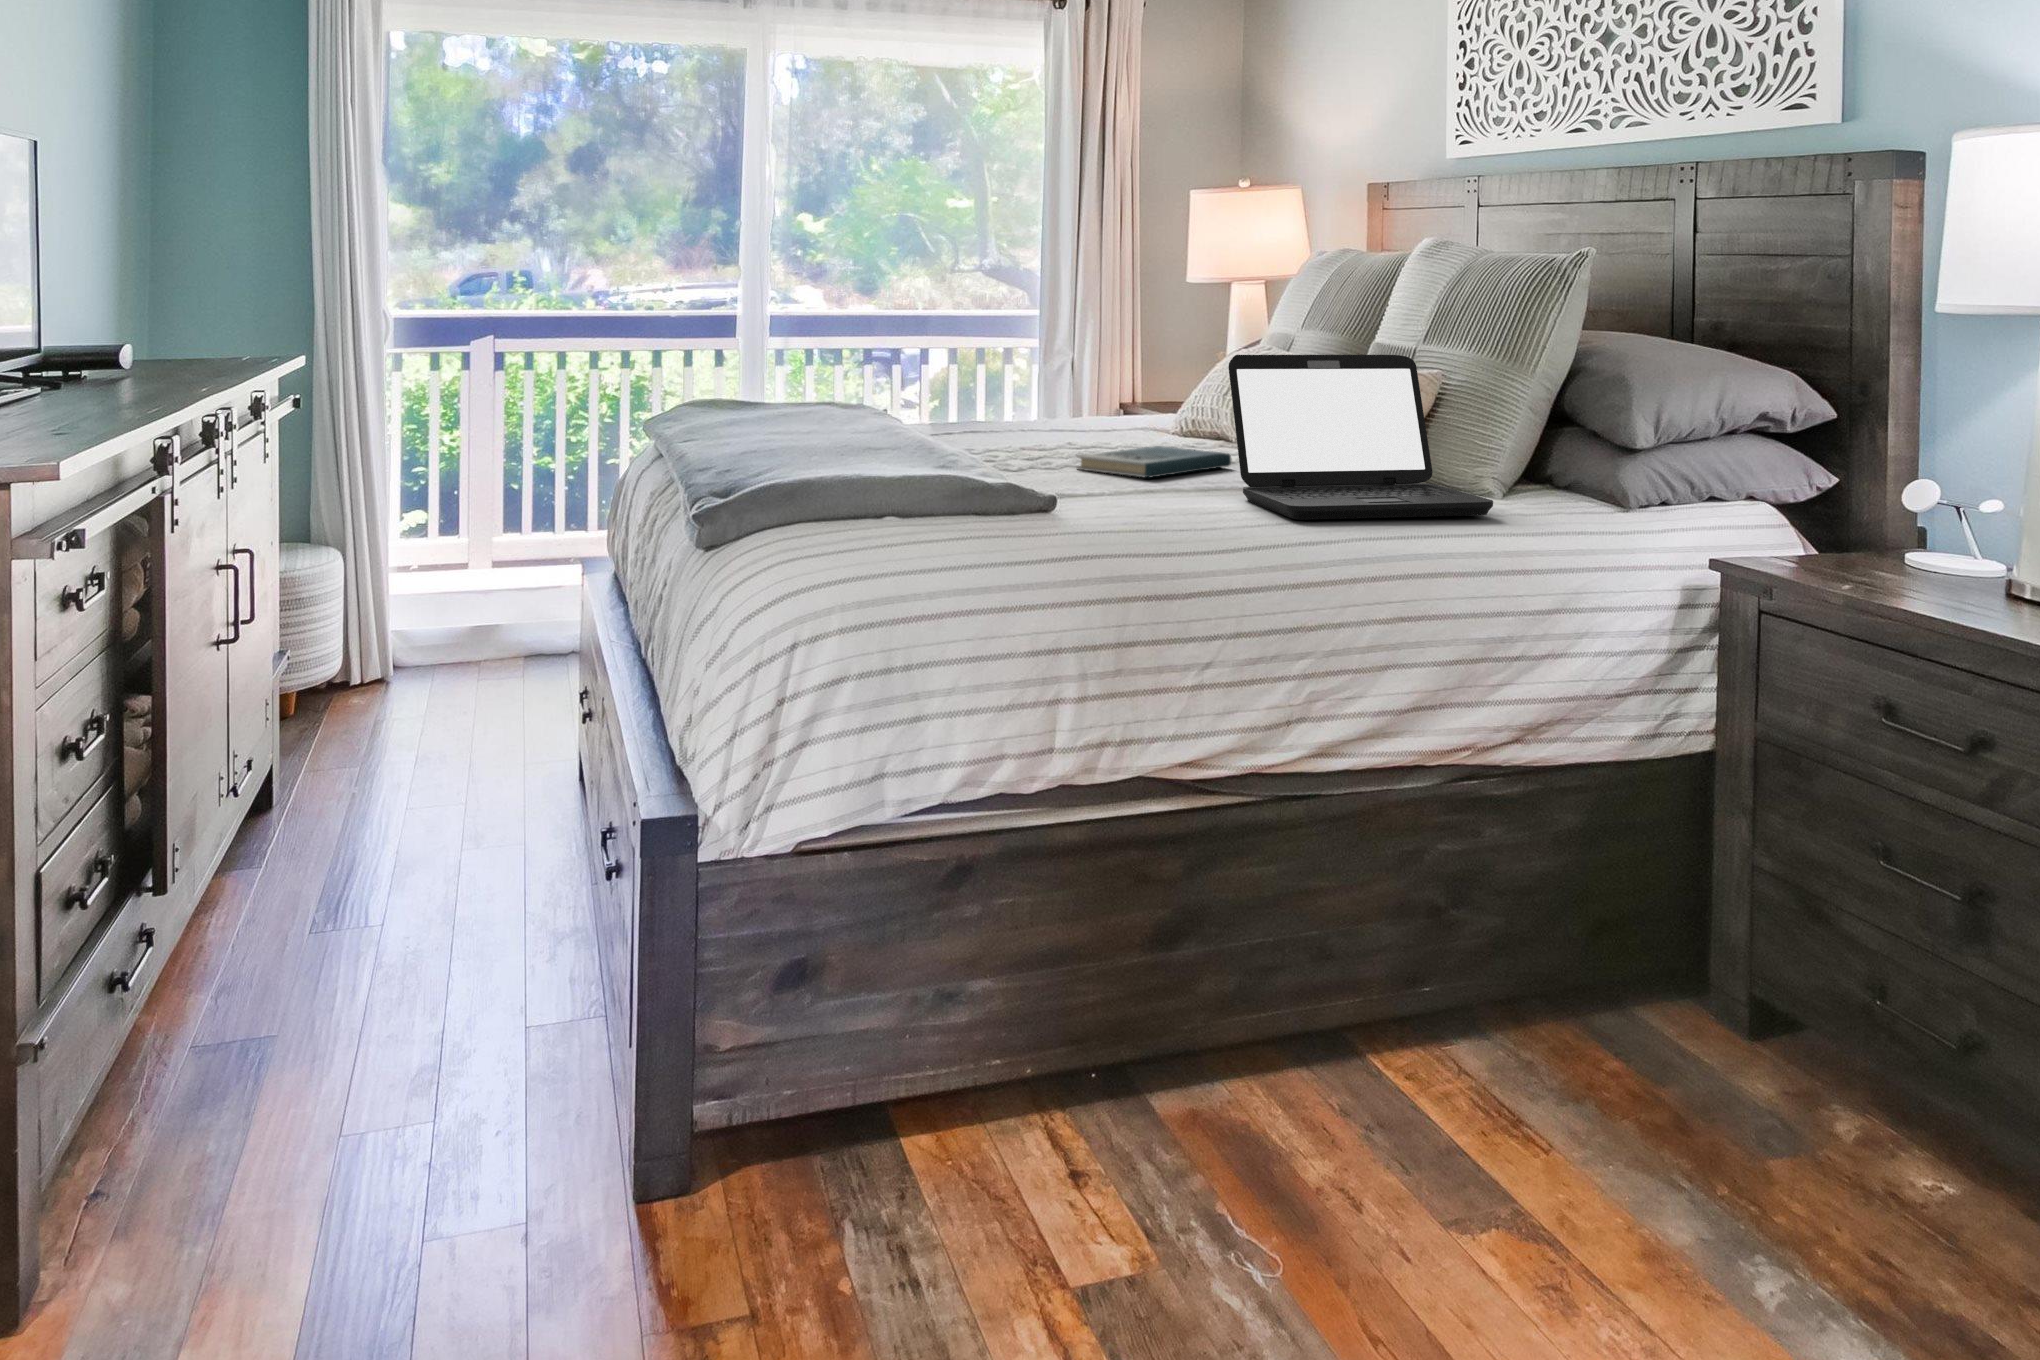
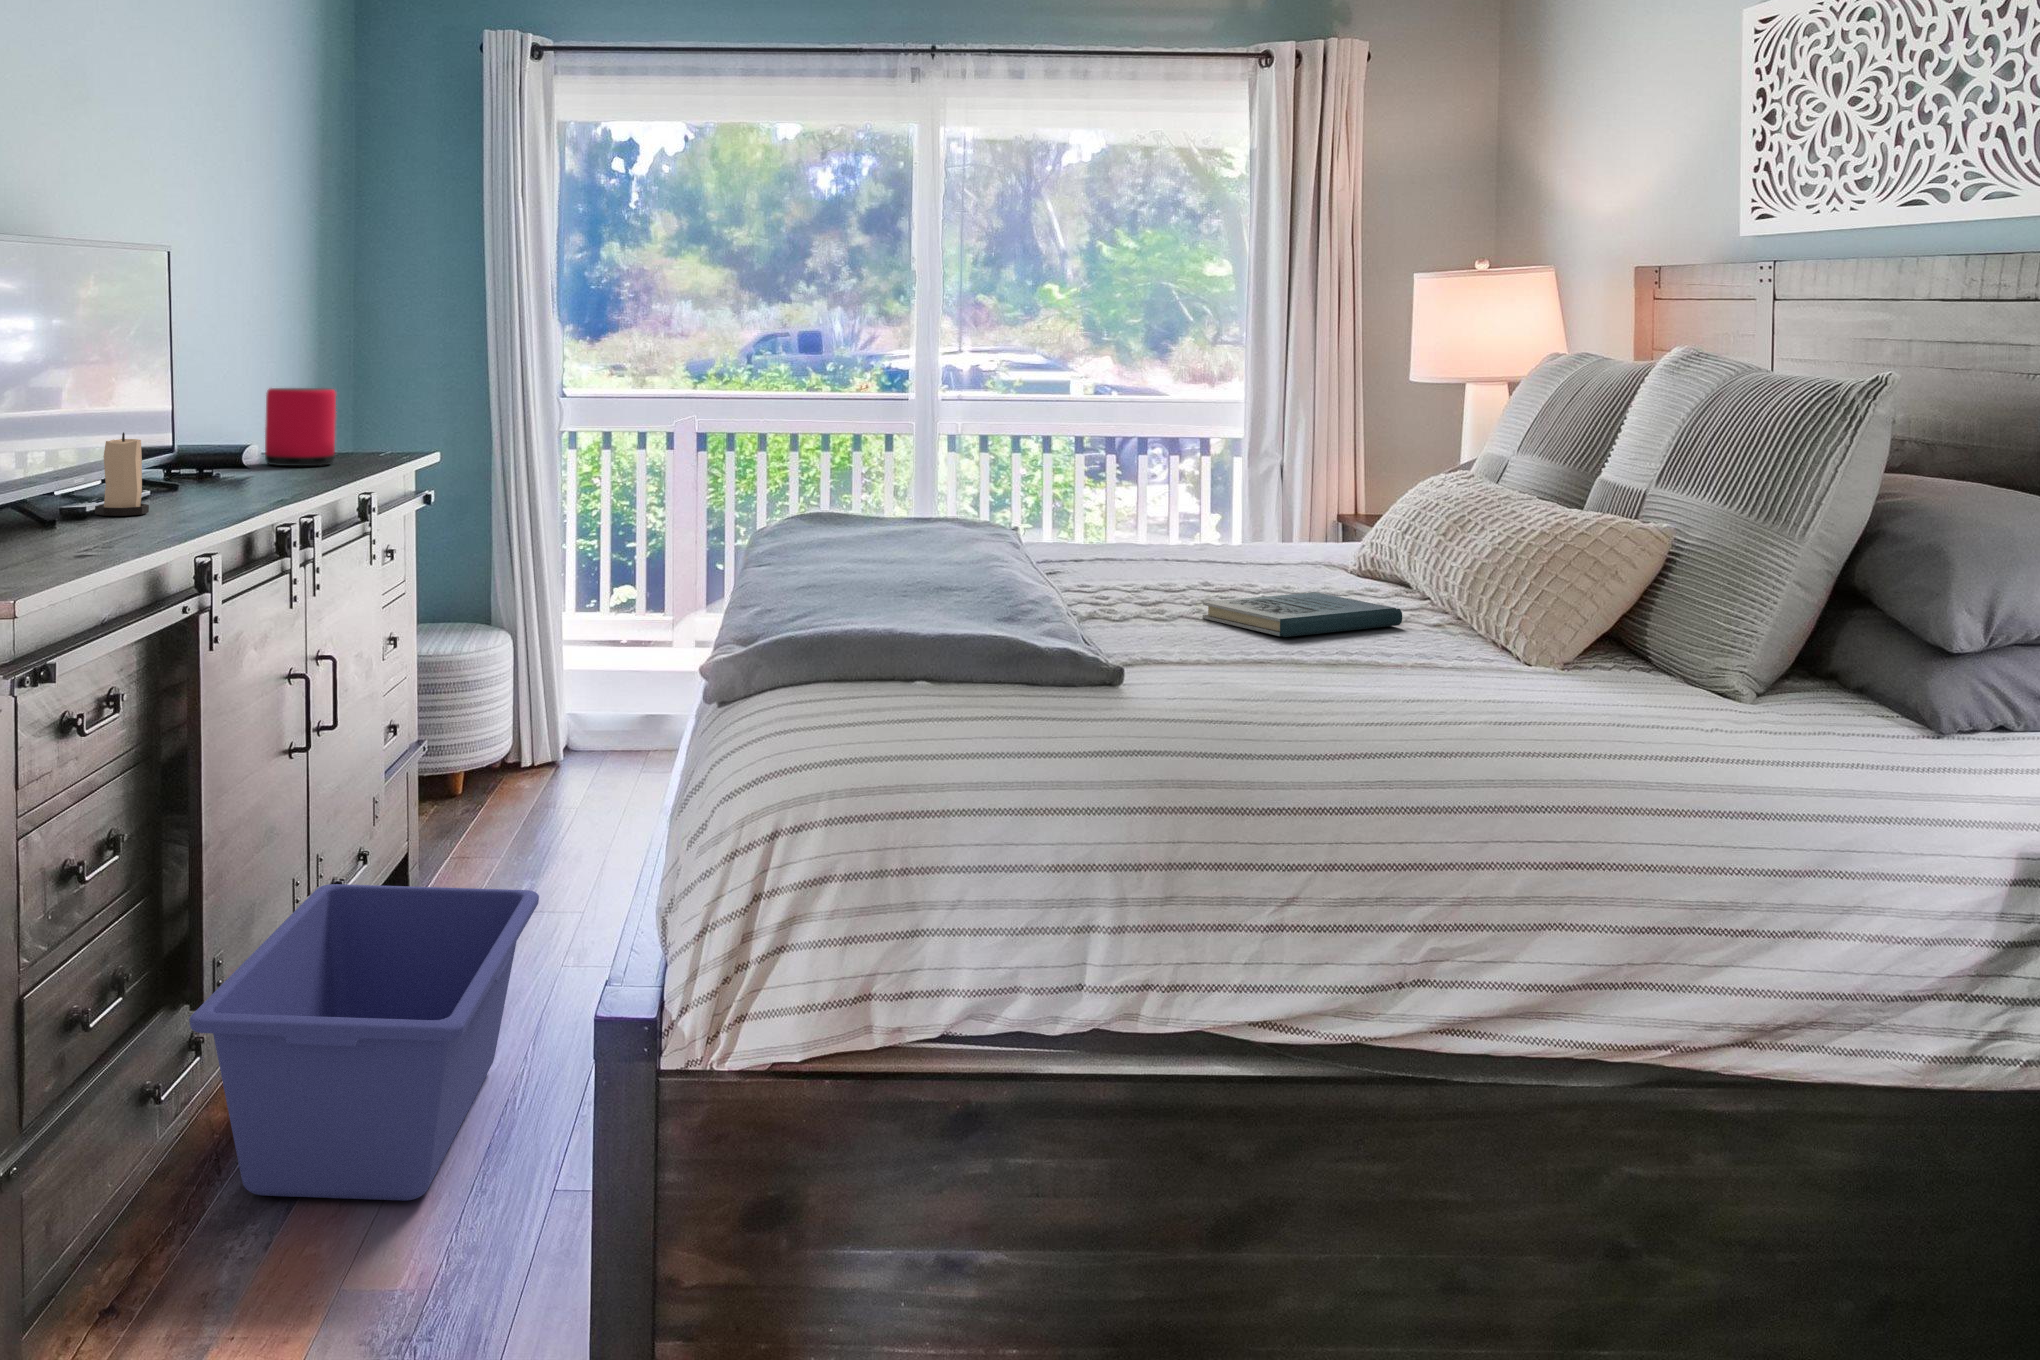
speaker: none [138,297,214,375] -> present [265,388,336,466]
candle: none [24,329,82,413] -> present [95,432,149,516]
laptop: present [1228,355,1493,520] -> none [1378,495,1728,726]
storage bin: none [174,758,482,1055] -> present [189,884,539,1201]

